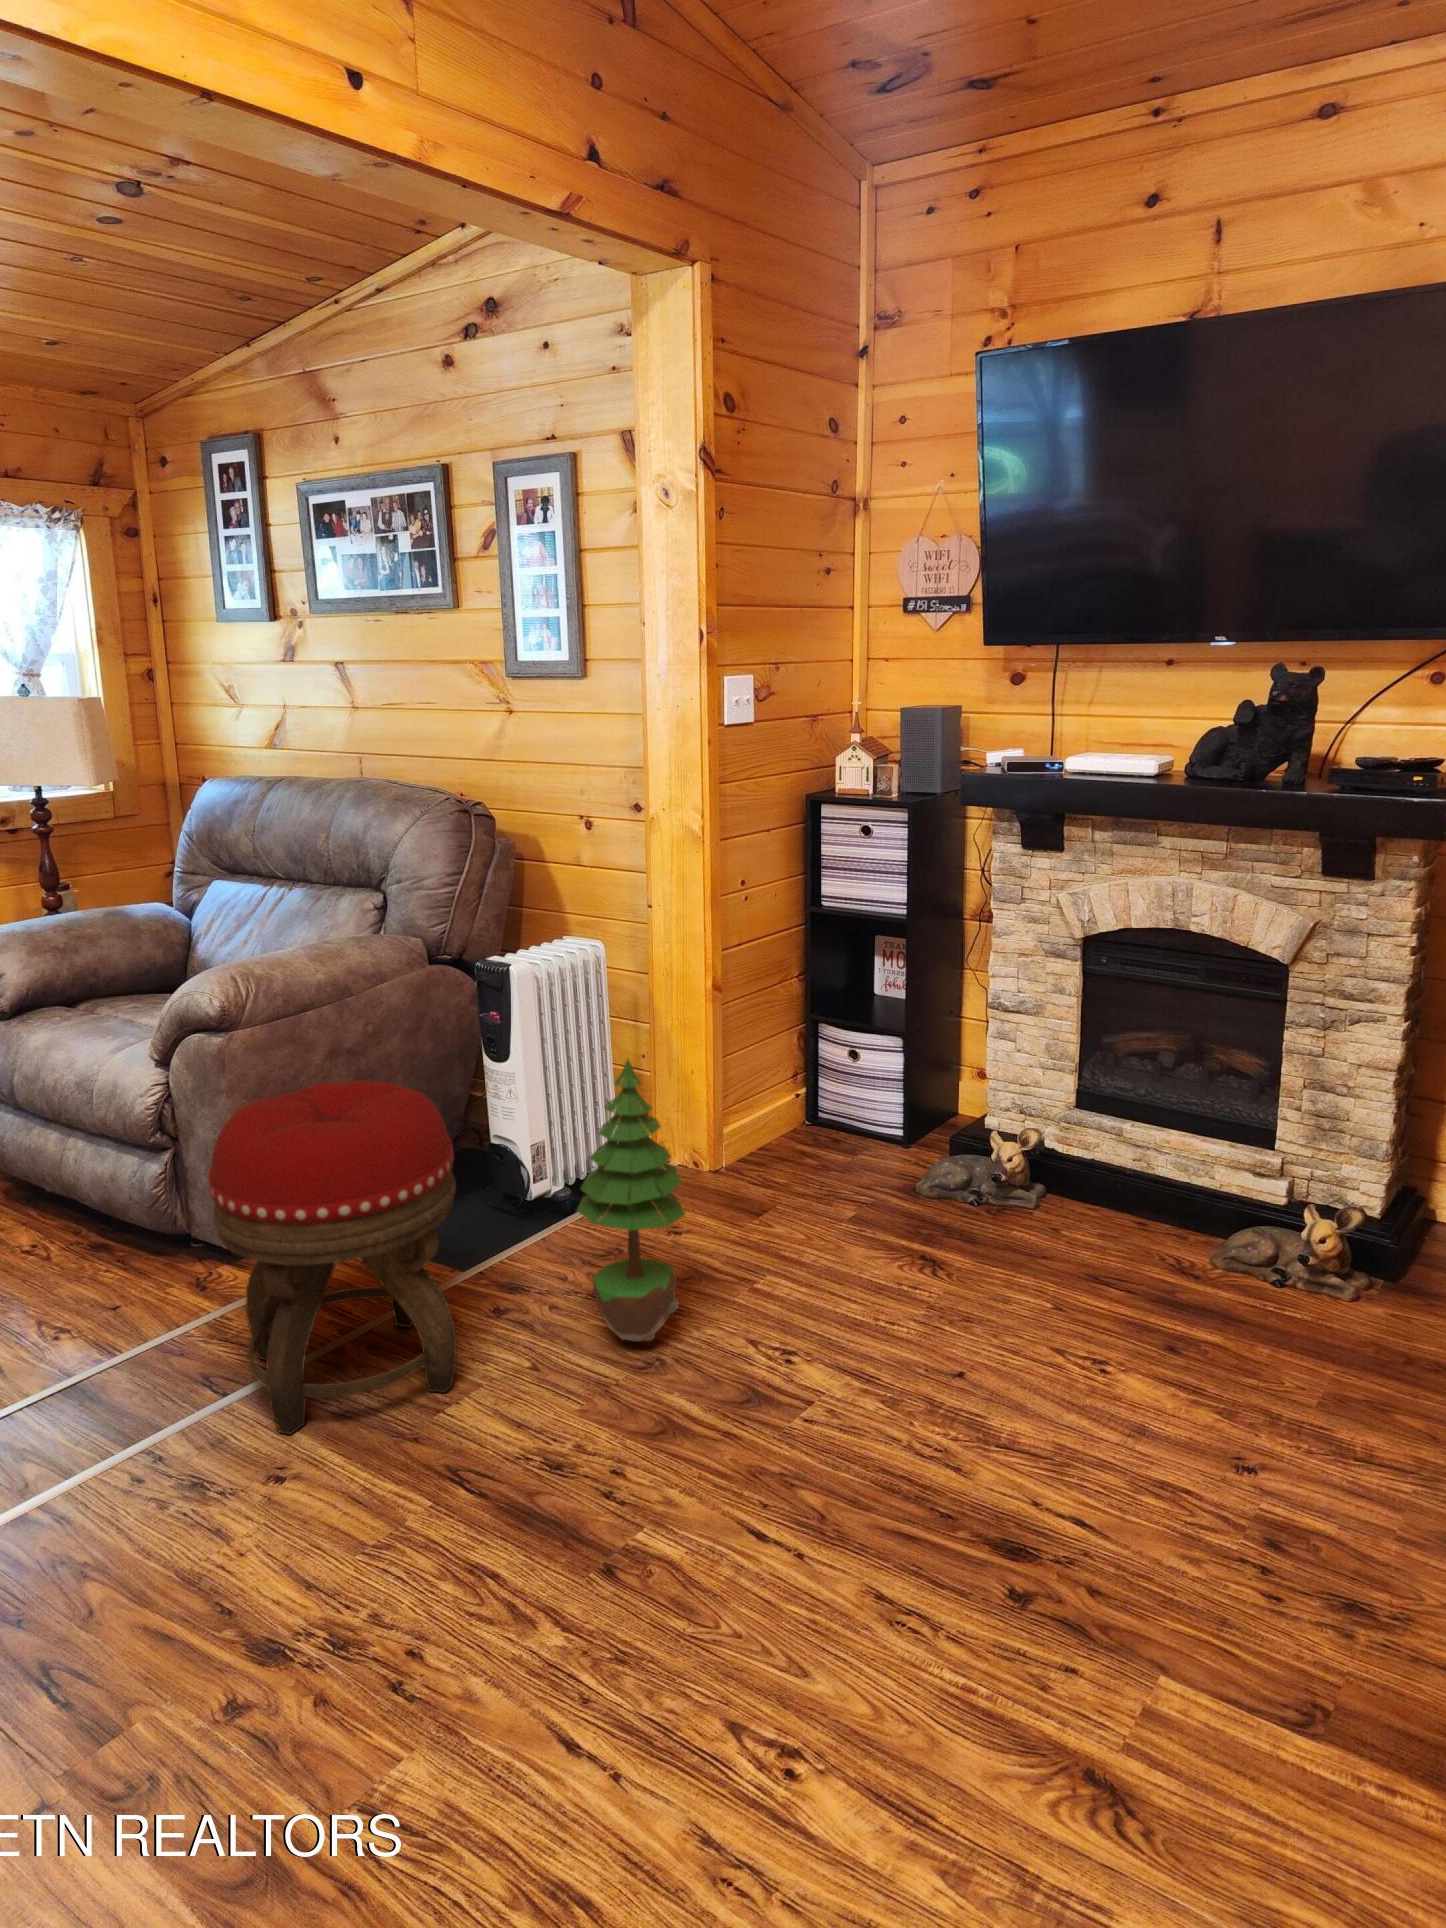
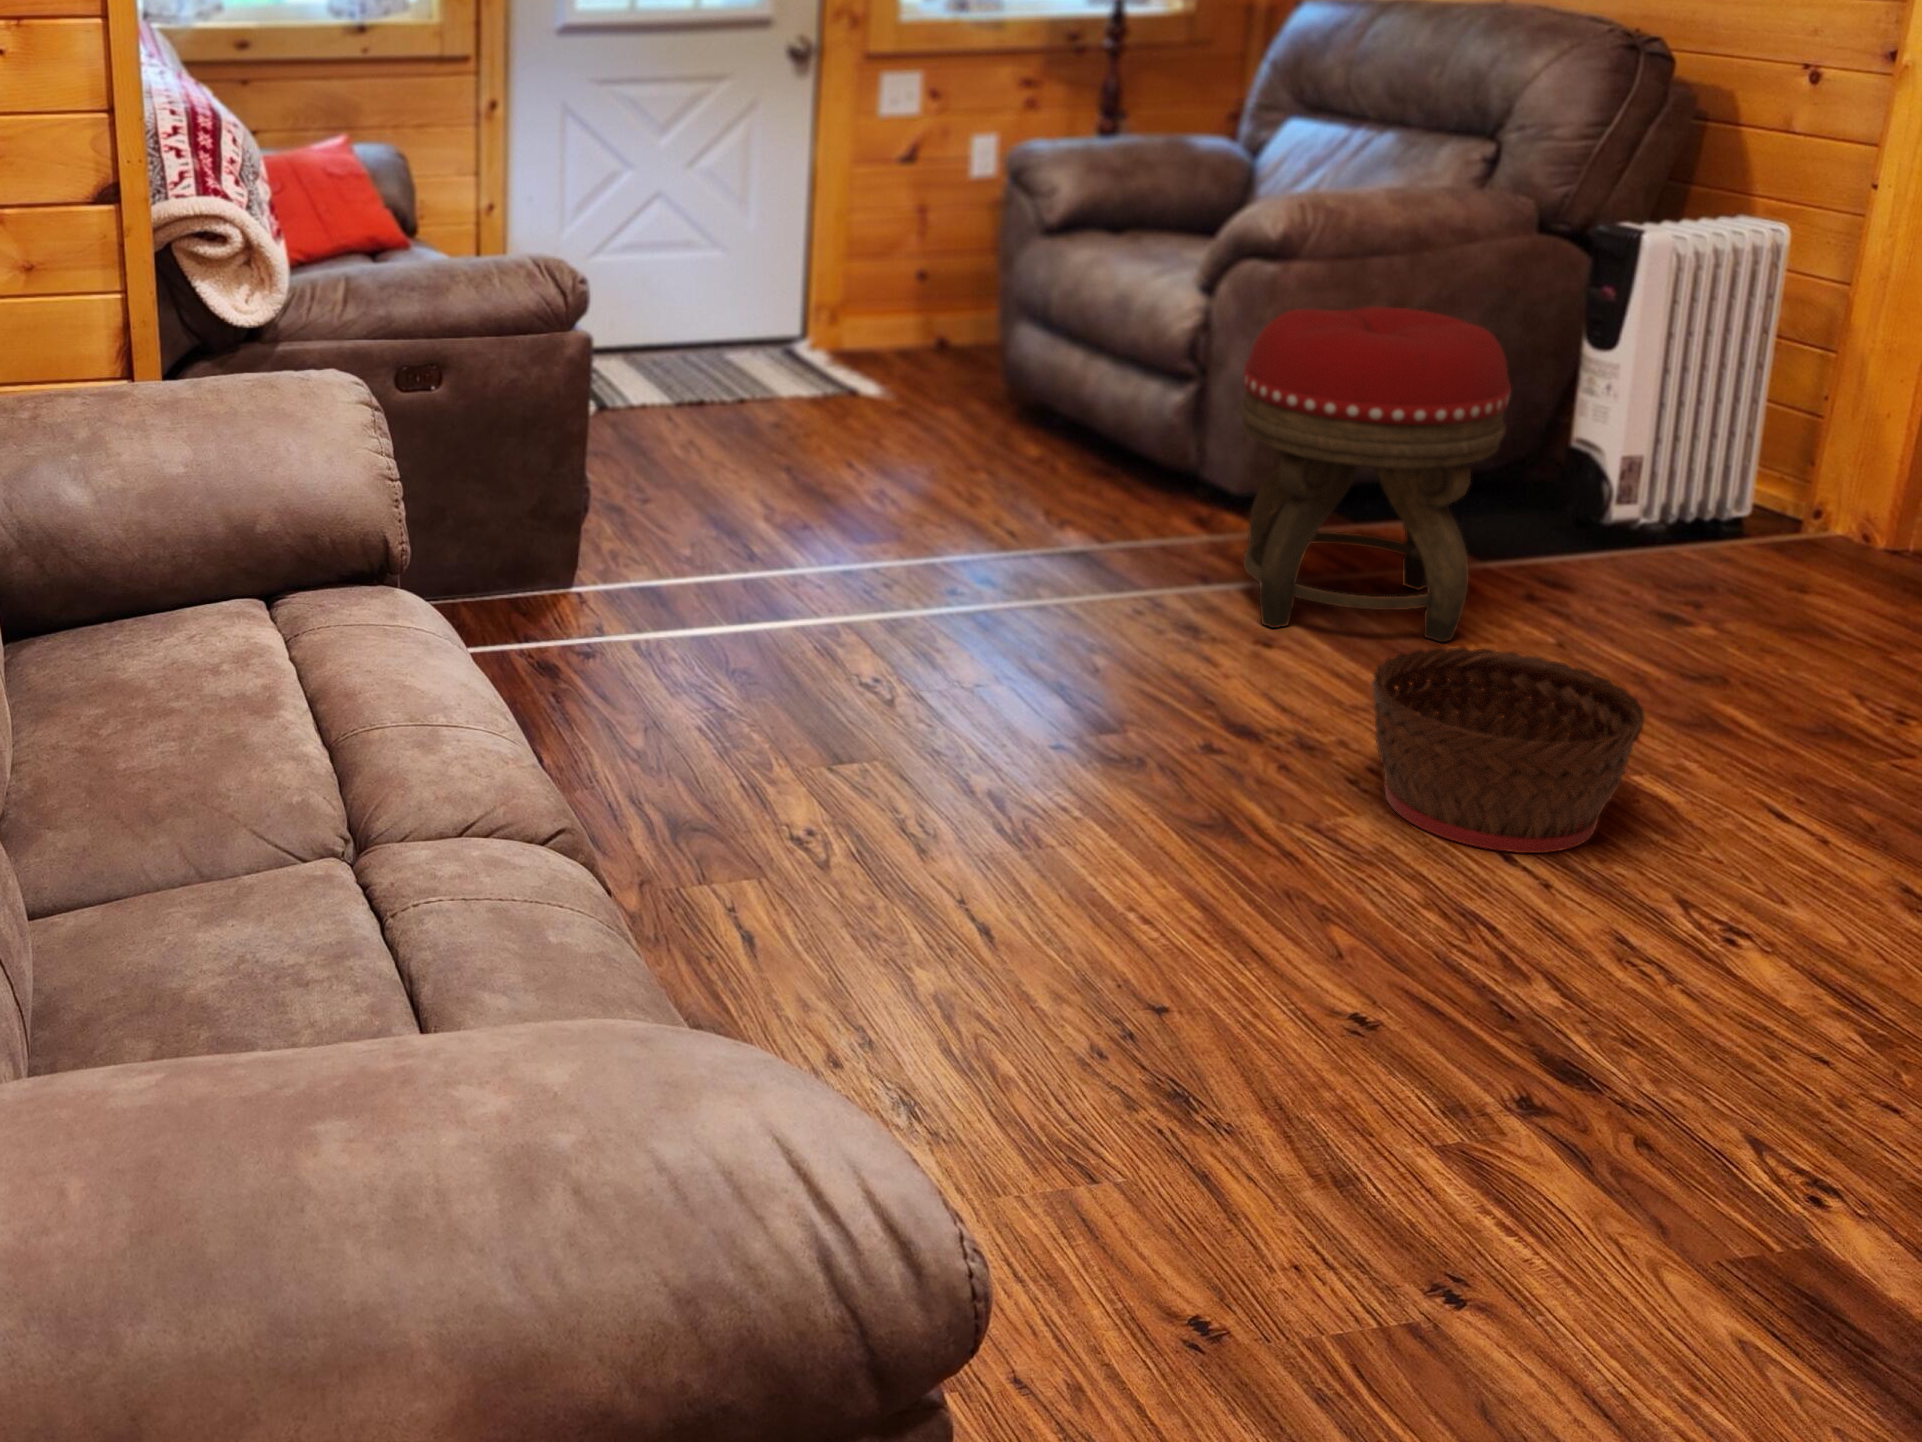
potted tree: present [577,1059,685,1342] -> none [1645,324,1796,665]
basket: none [408,1449,665,1719] -> present [1371,647,1645,853]

